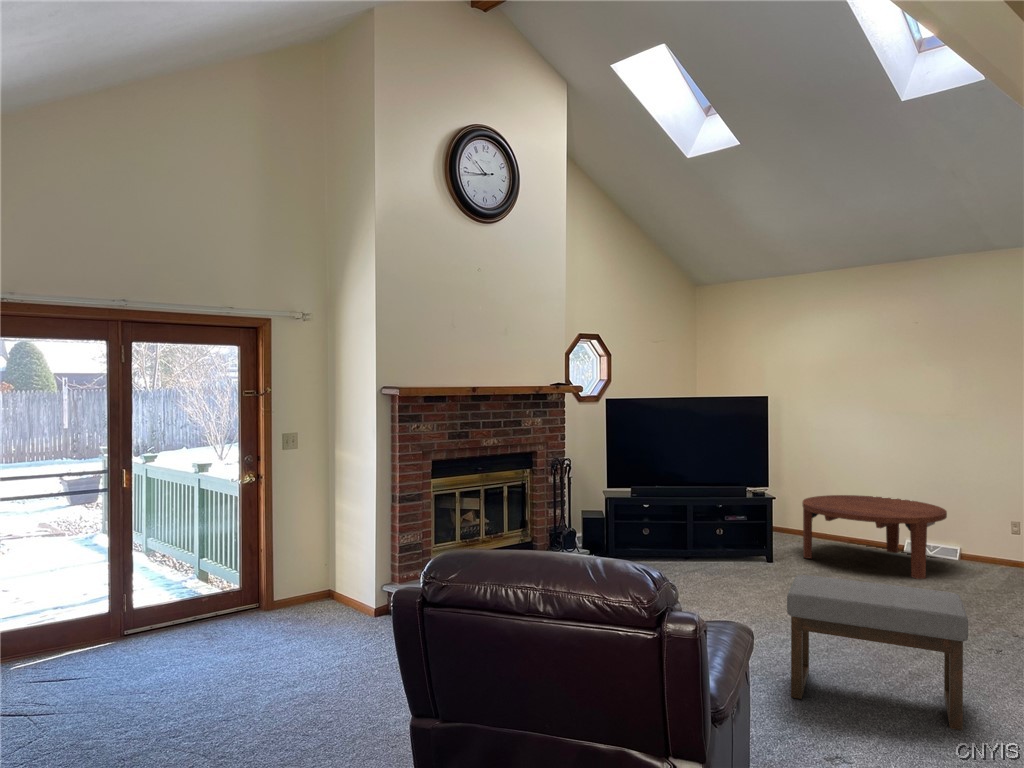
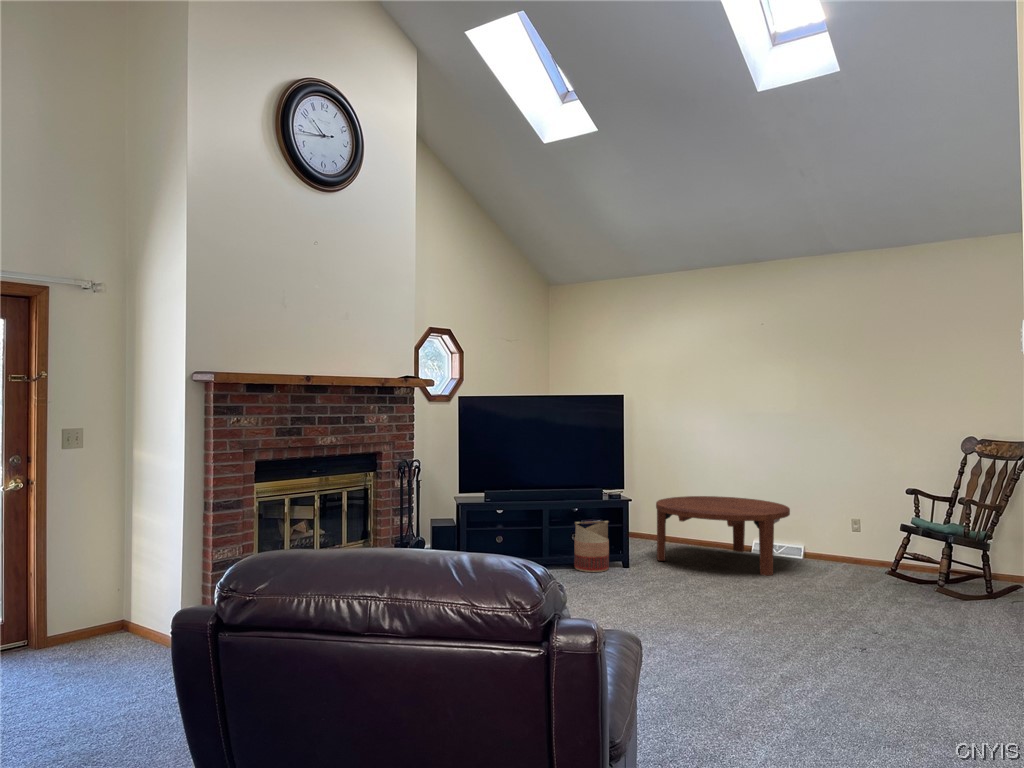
basket: none [718,518,753,566] -> present [574,521,609,572]
ottoman: present [787,575,968,730] -> none [661,574,845,731]

